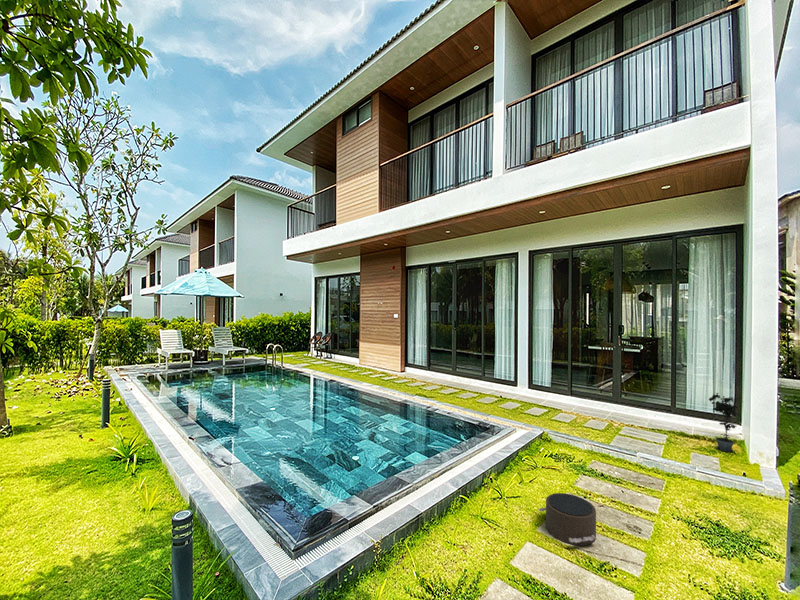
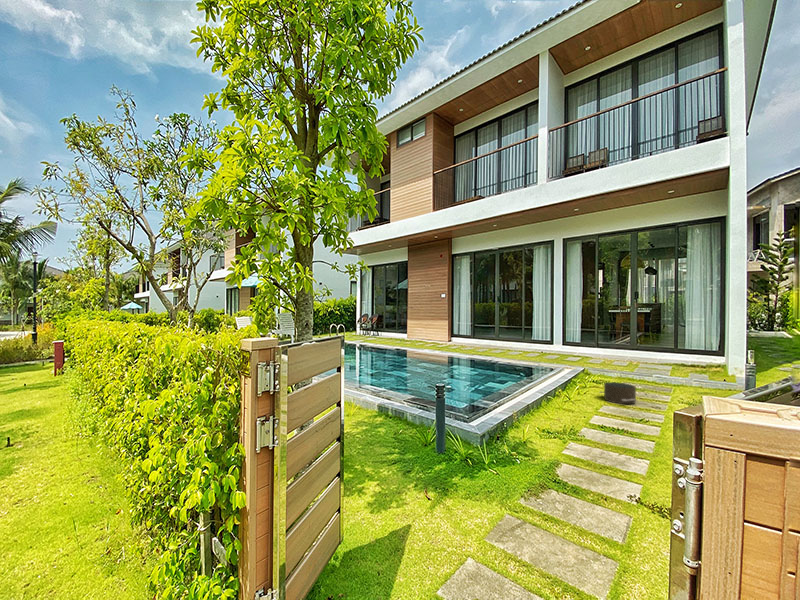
potted plant: present [709,393,738,452] -> none [701,335,724,375]

